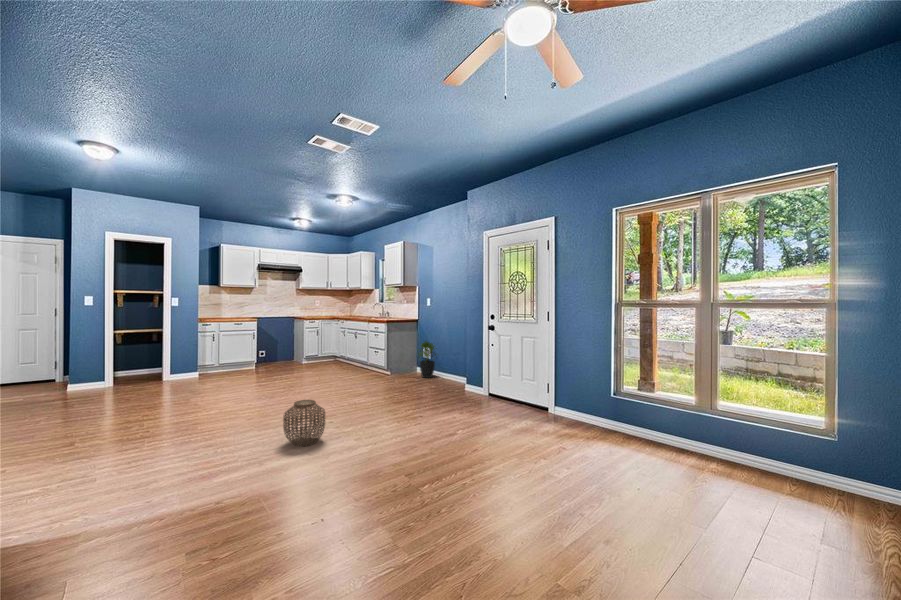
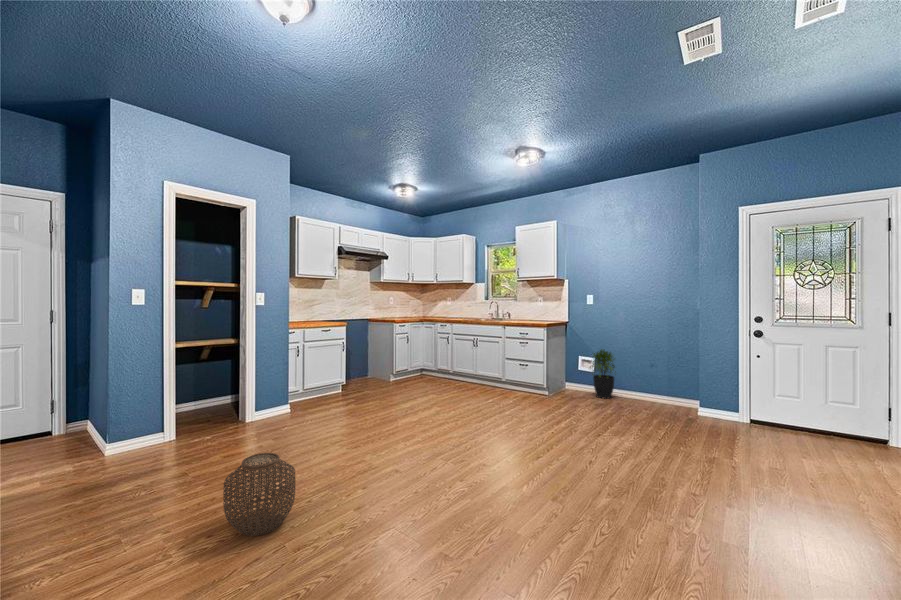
woven basket: present [283,400,325,447] -> present [223,453,295,536]

